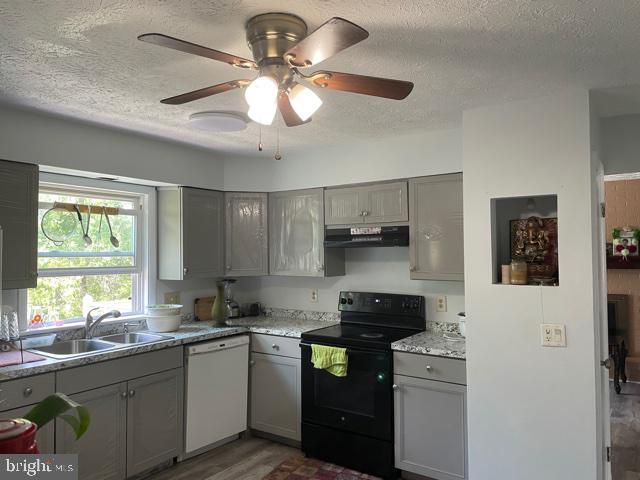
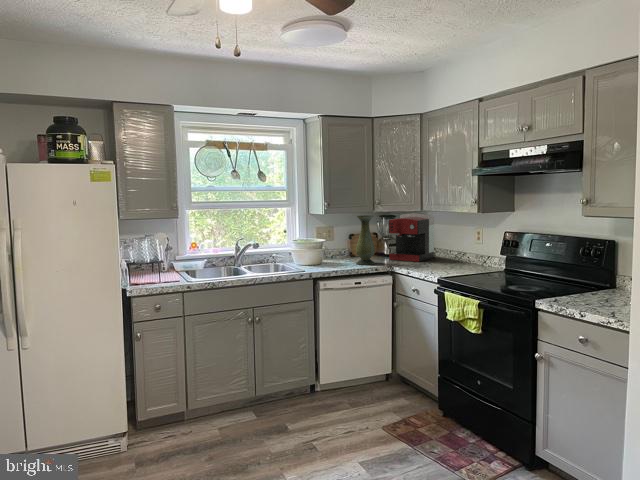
coffee maker: none [237,279,273,322] -> present [389,213,434,262]

